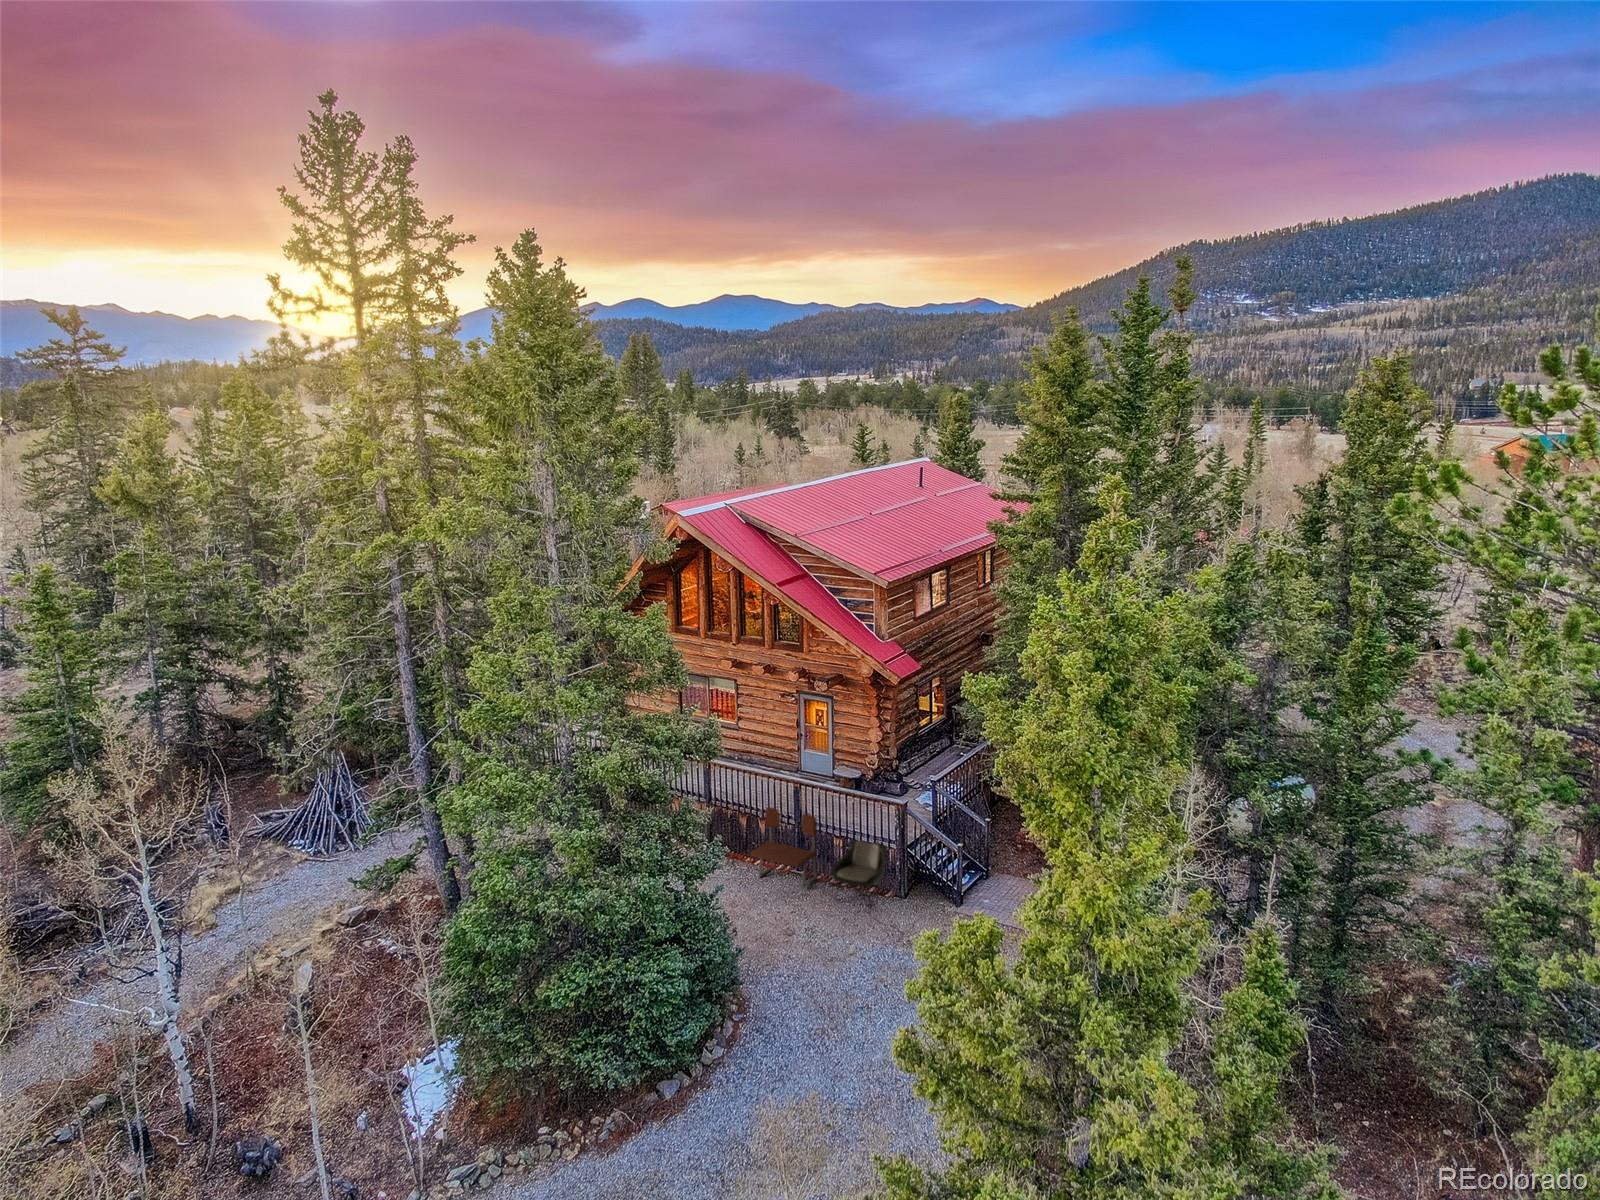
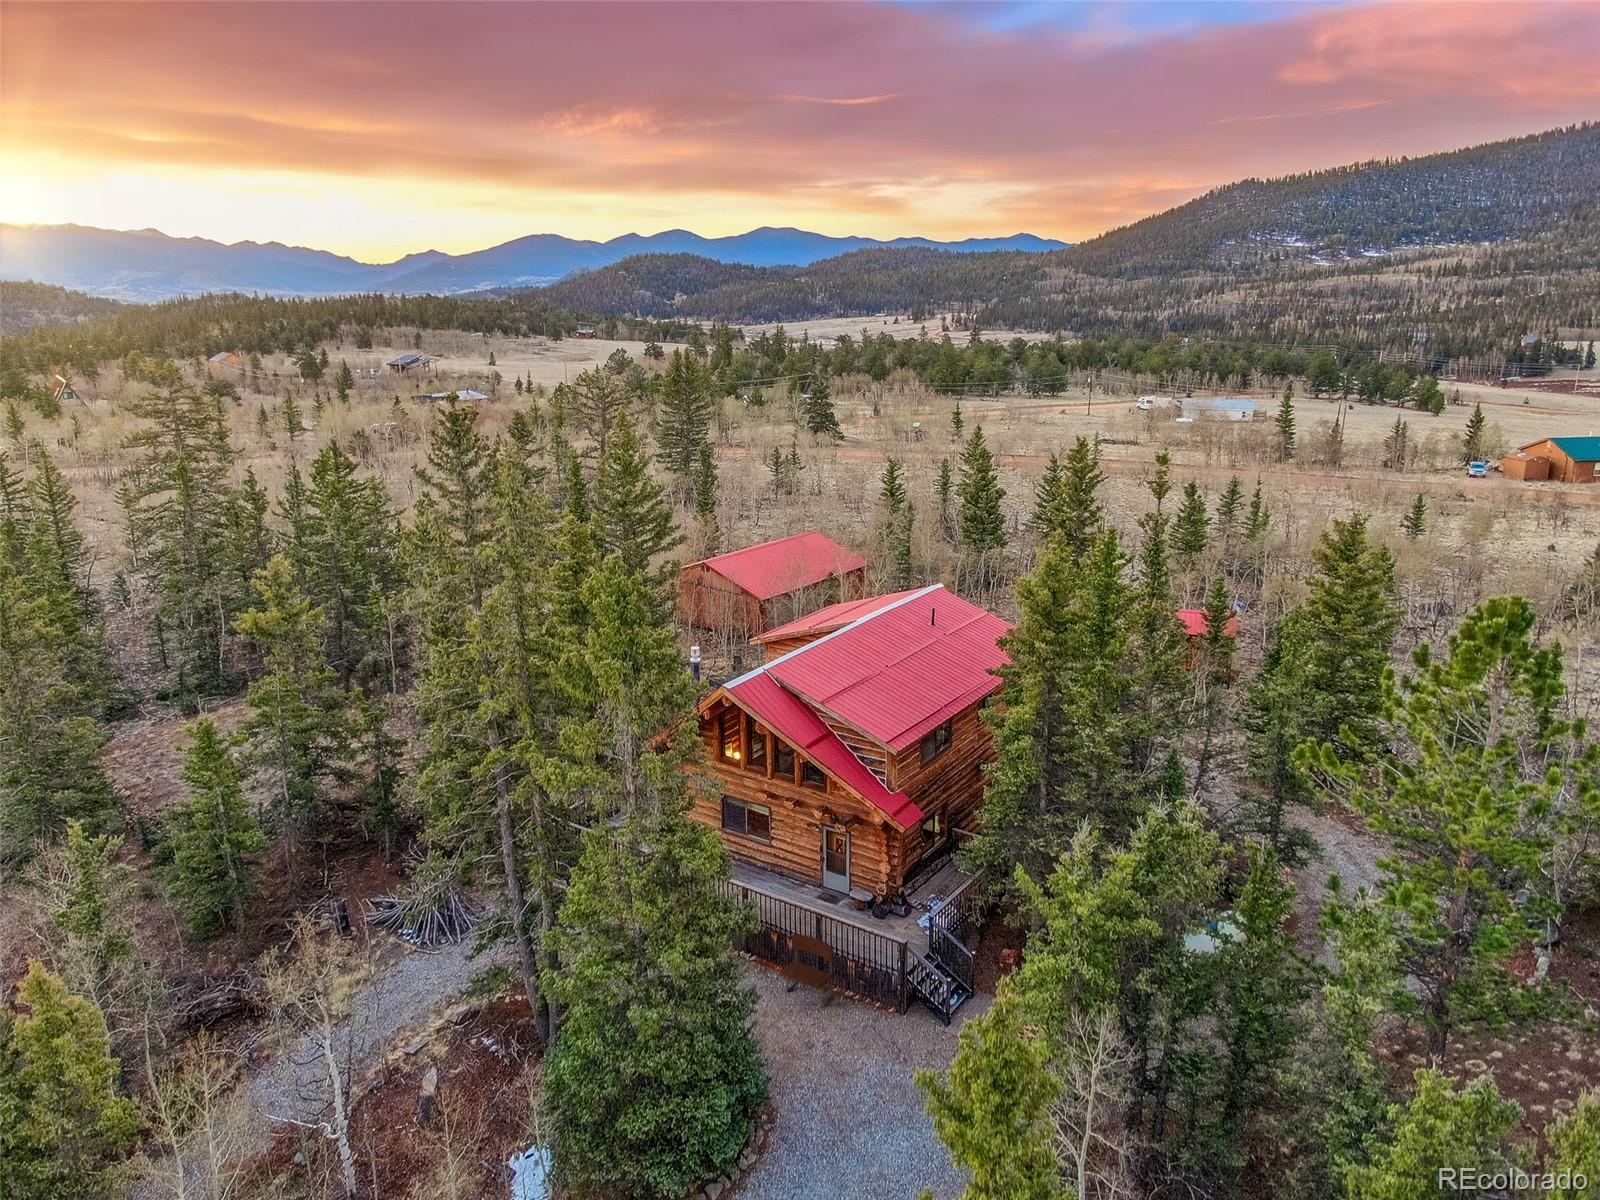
lounge chair: present [831,840,885,909] -> none [844,967,891,1030]

